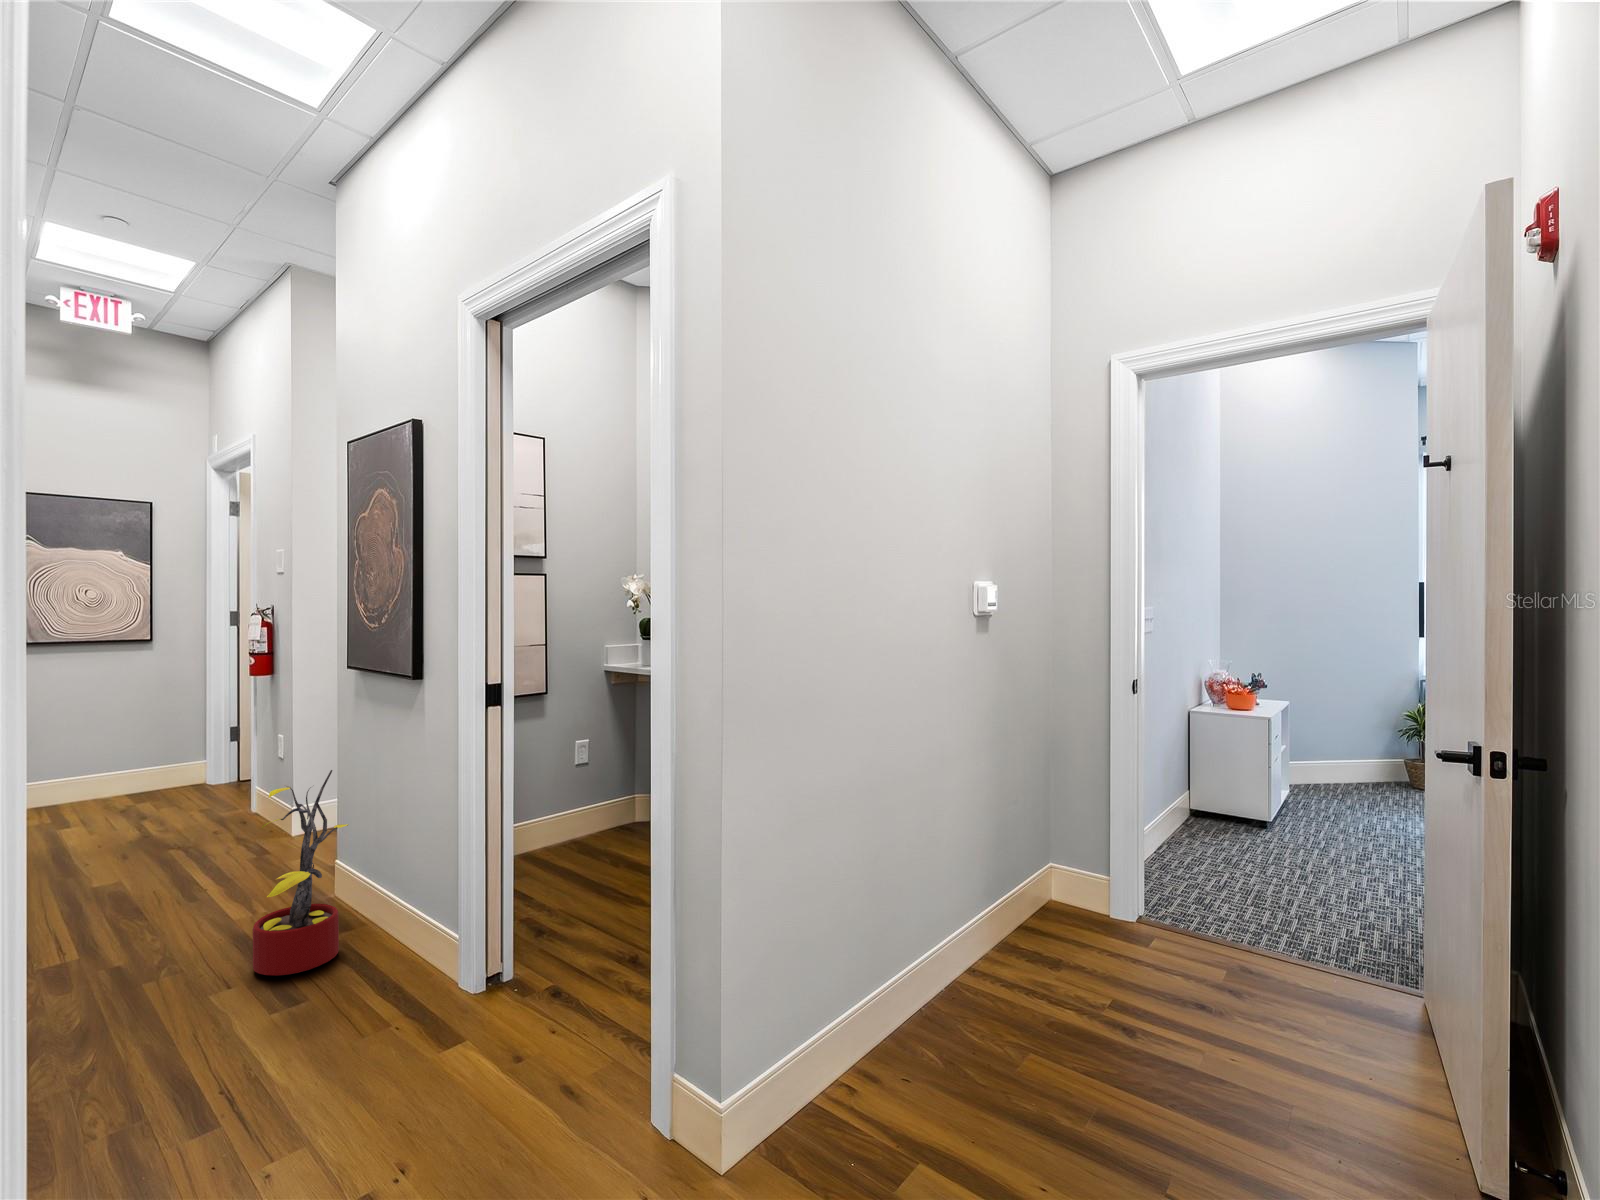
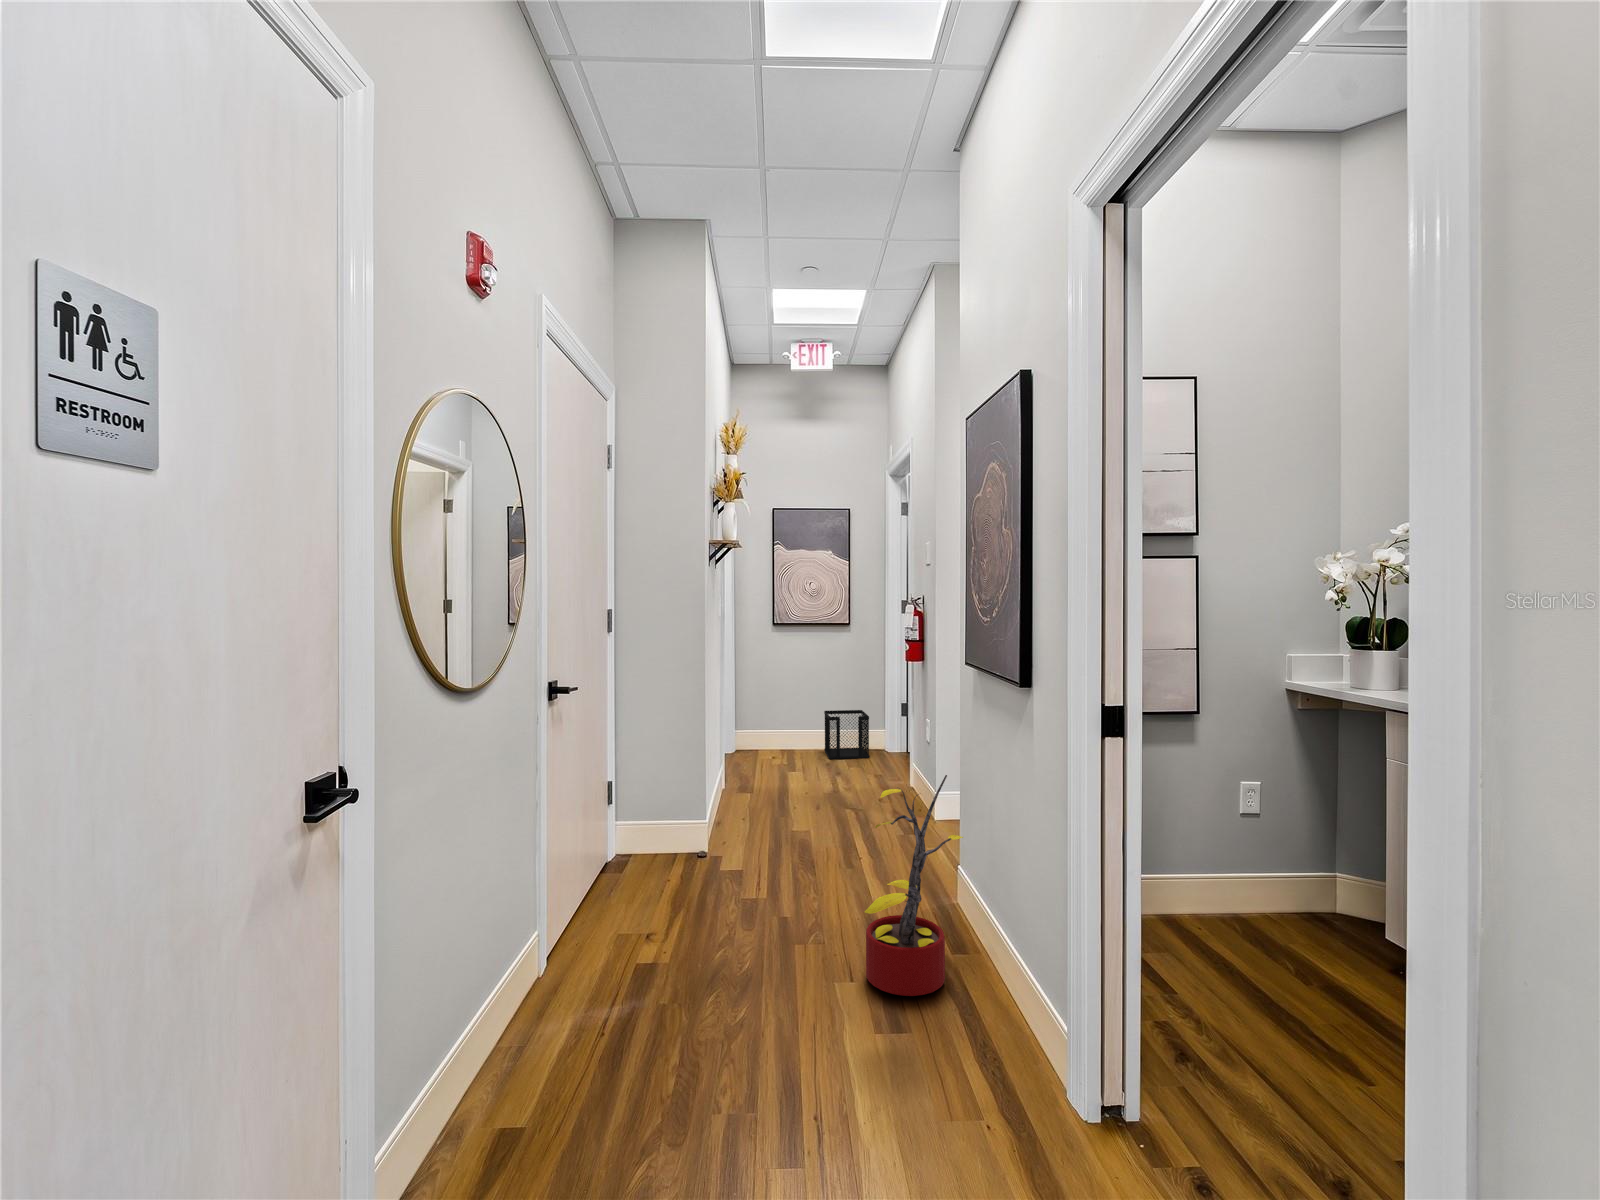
wastebasket: none [112,739,185,802] -> present [824,710,870,759]

